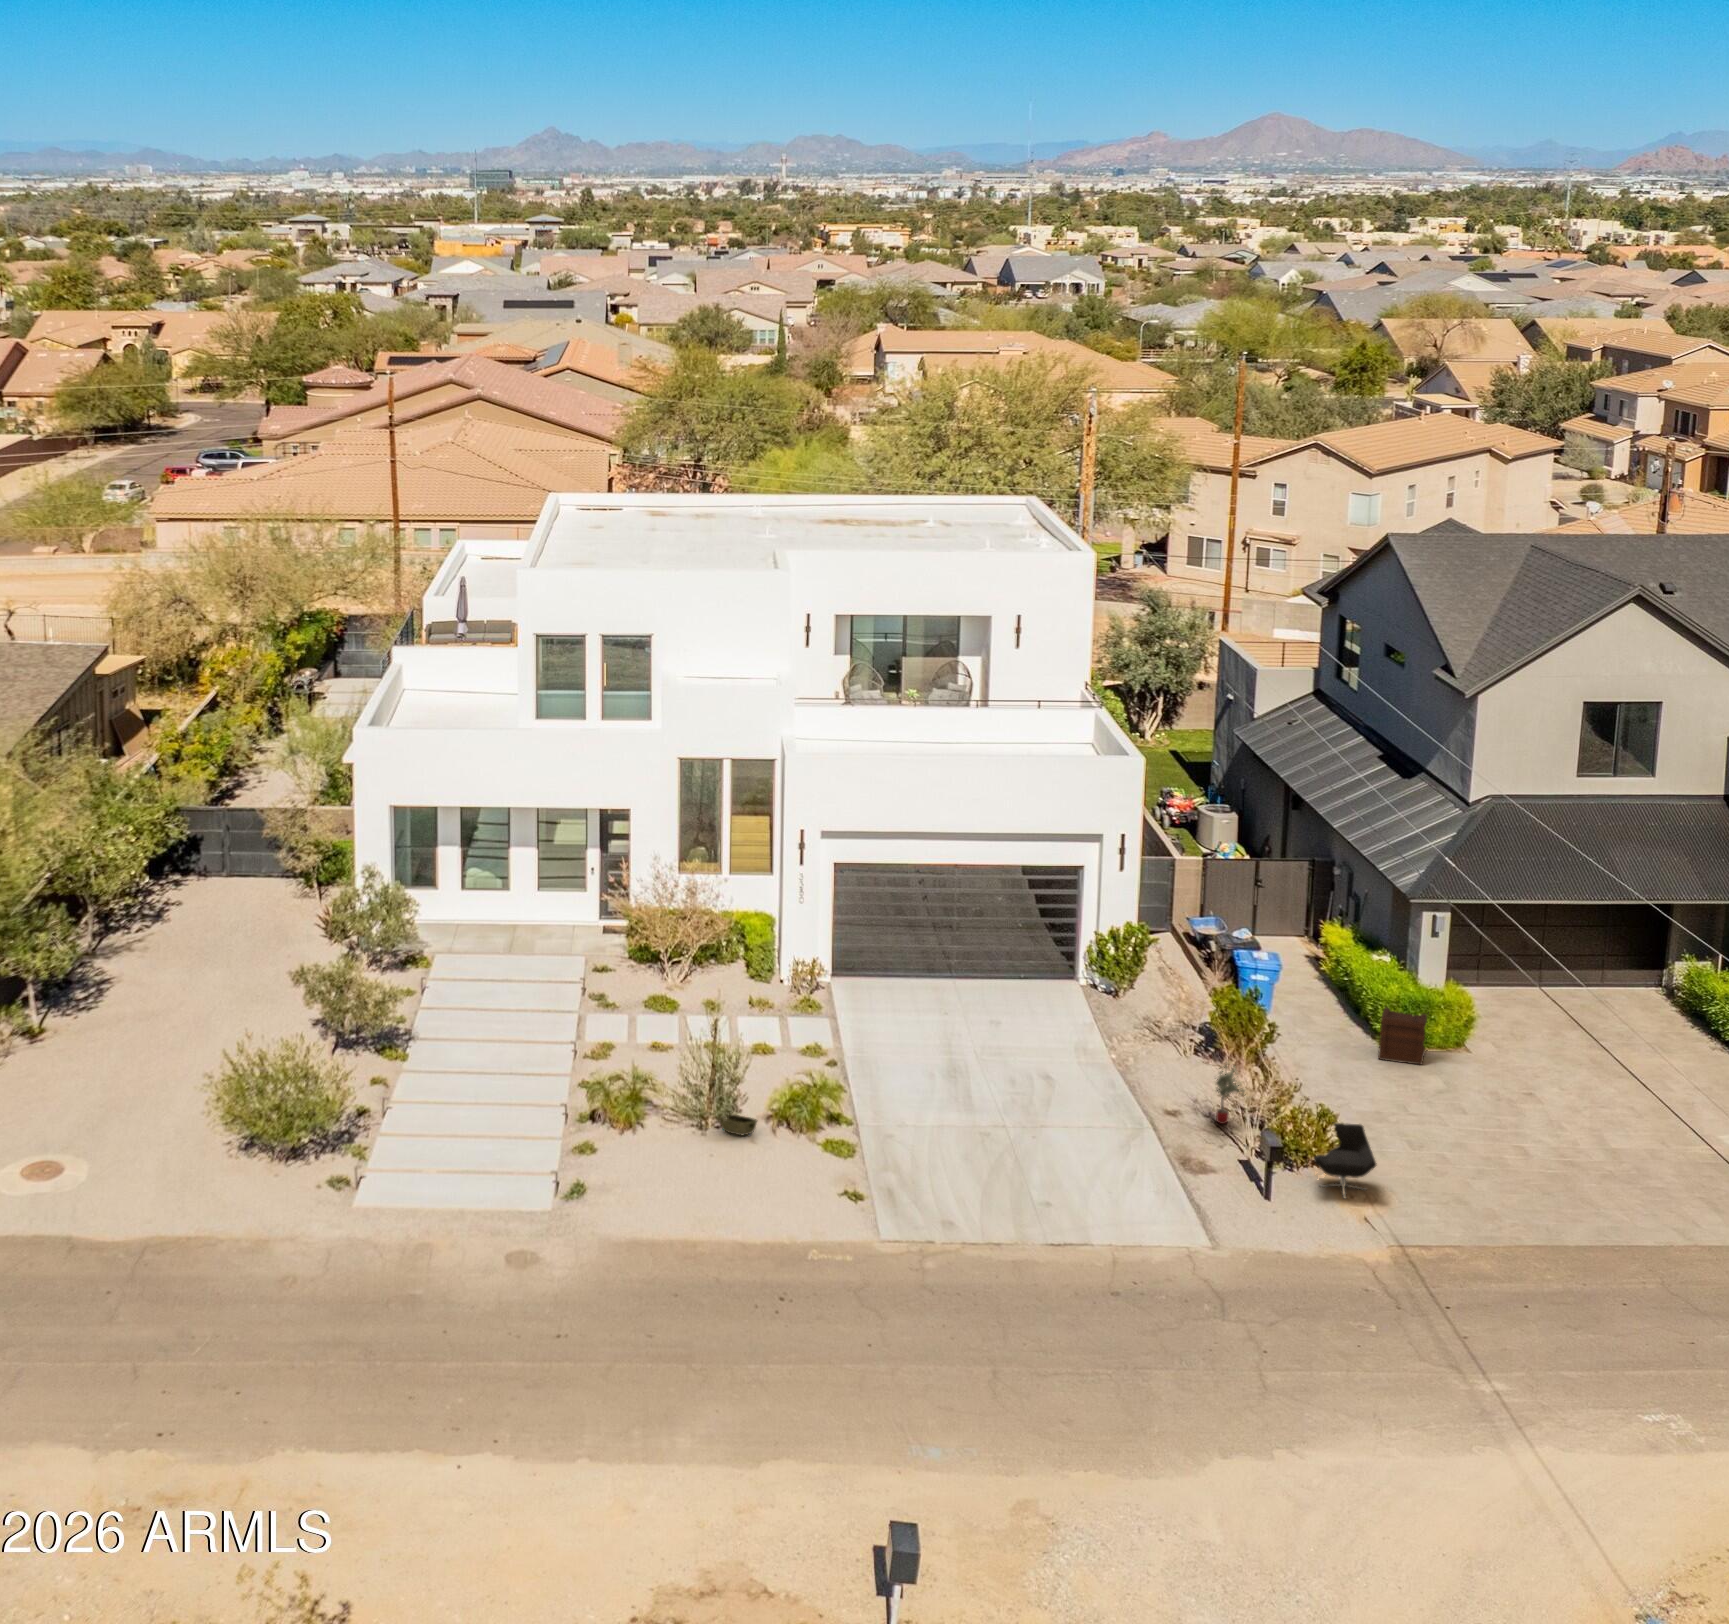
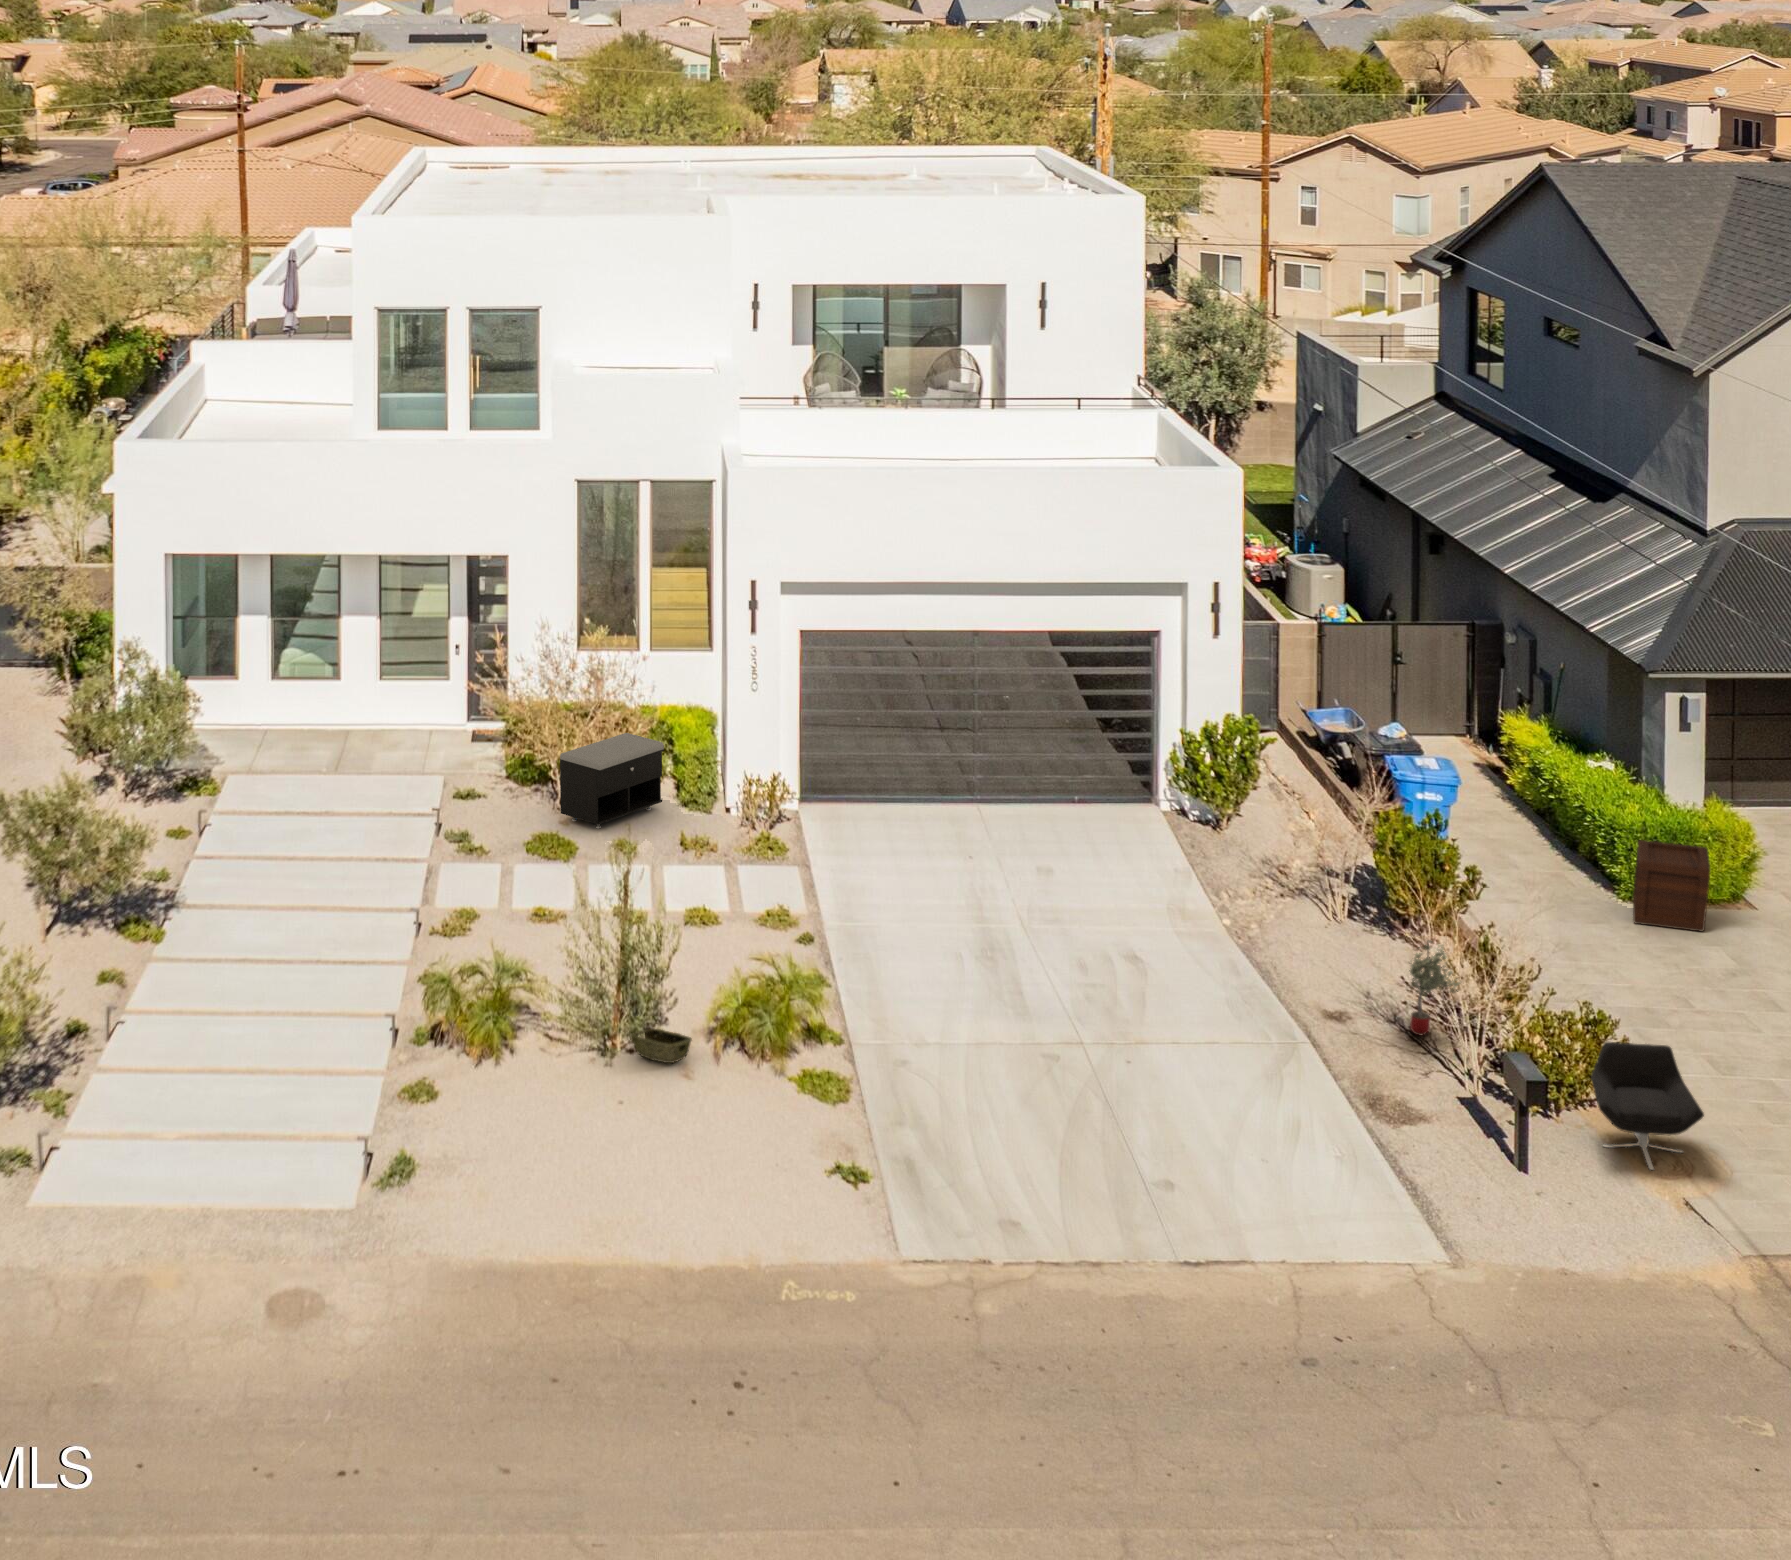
storage bench: none [669,928,741,993] -> present [560,733,664,829]

